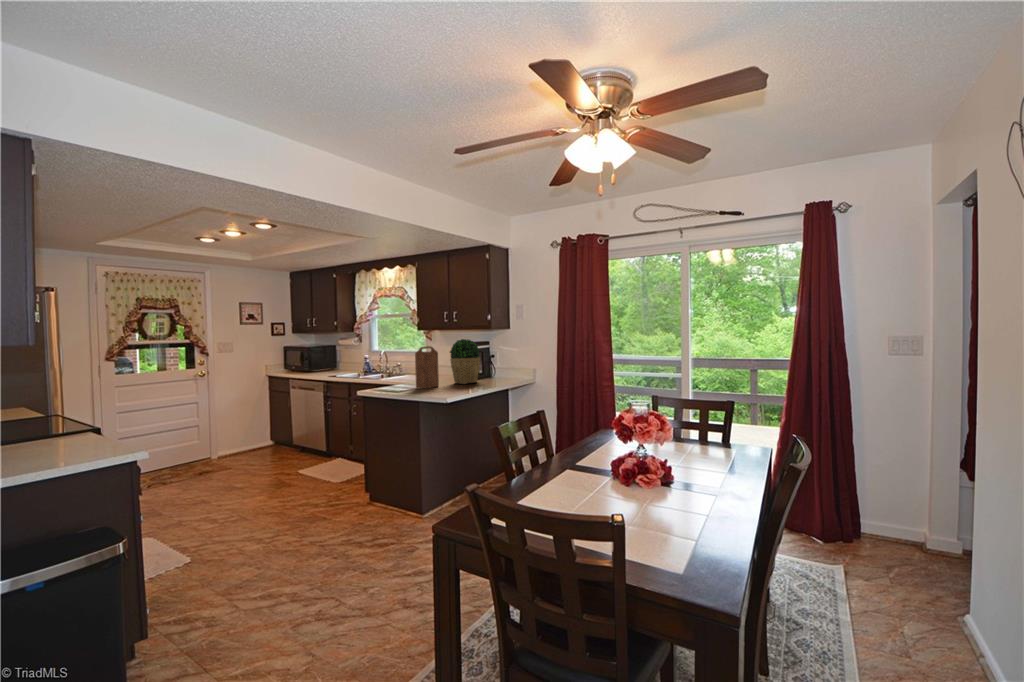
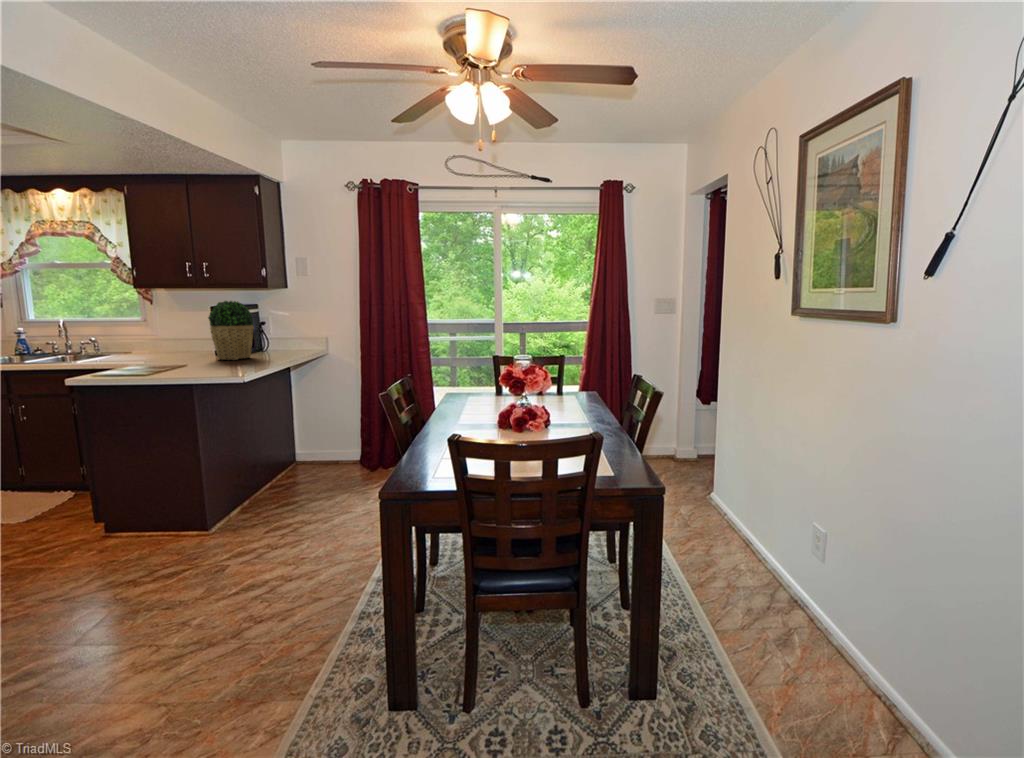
cutting board: present [415,346,439,388] -> none [163,309,200,368]

